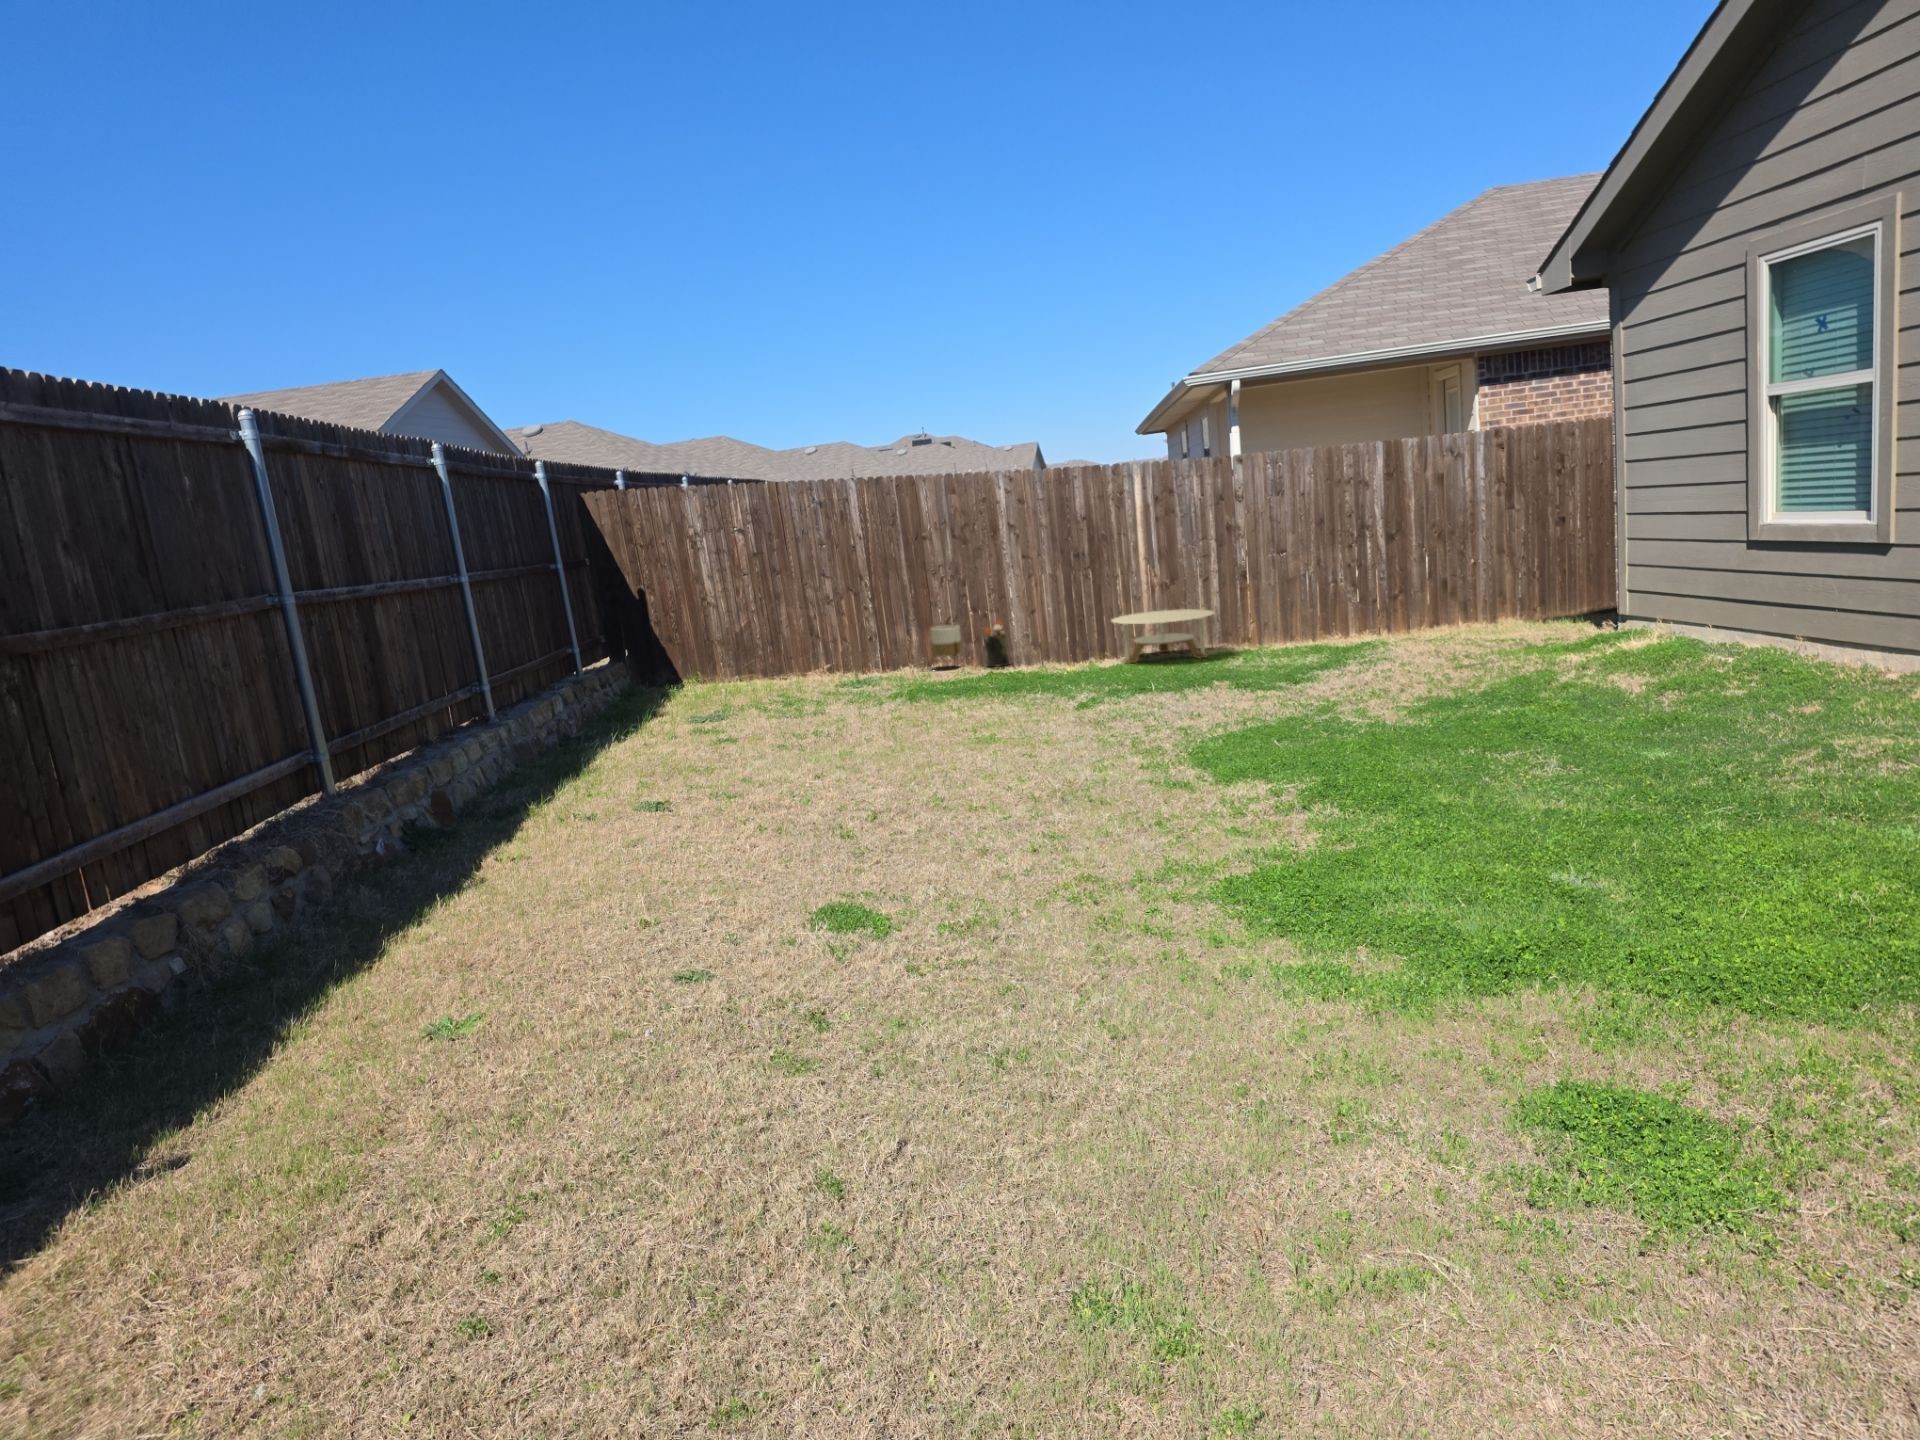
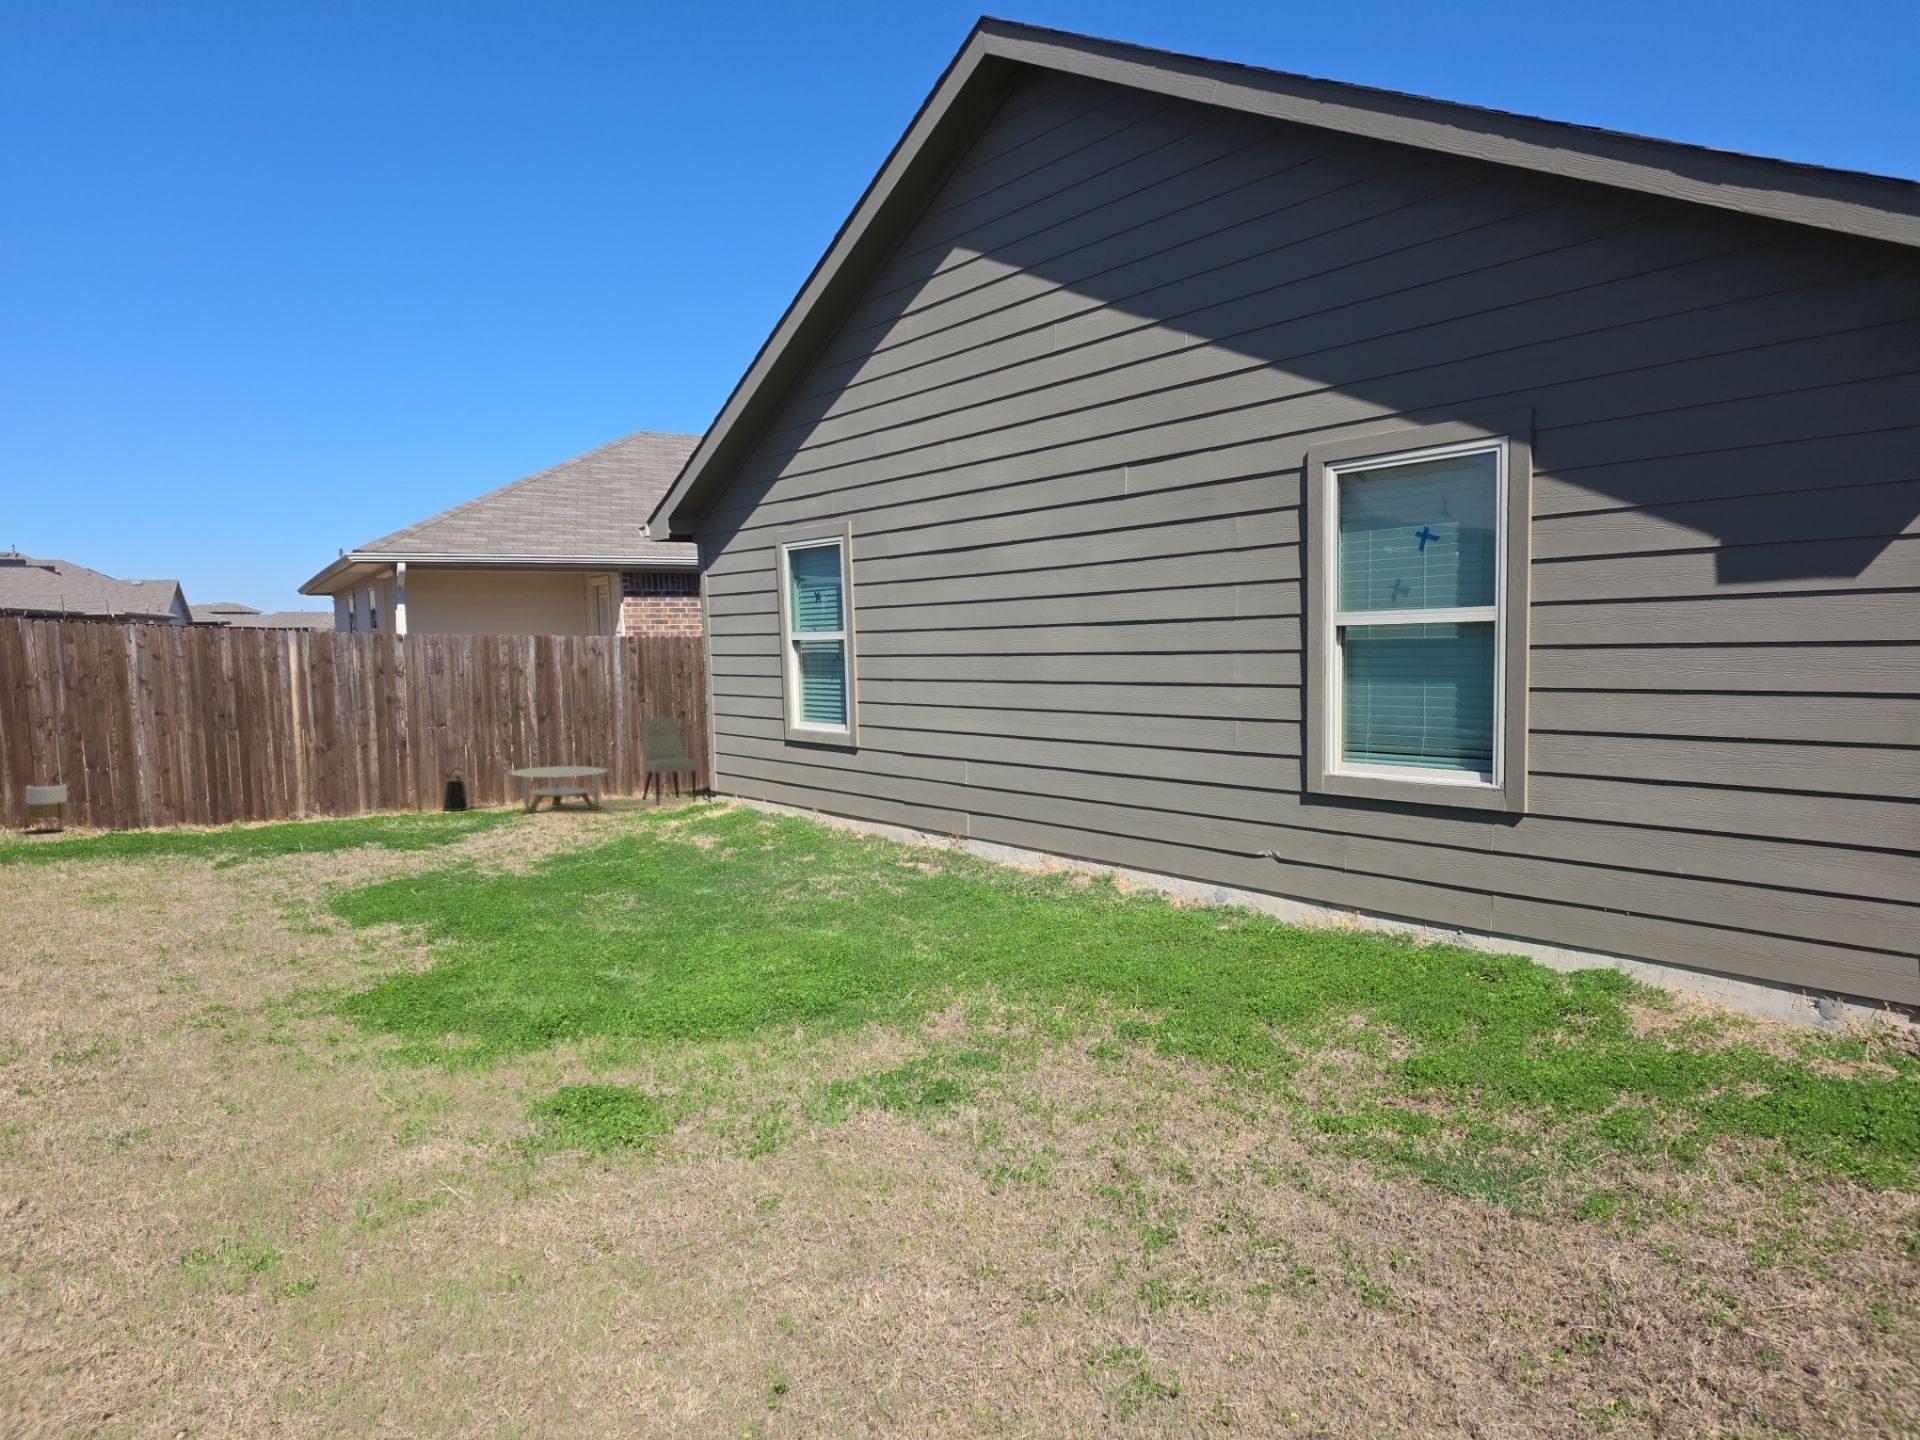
chair: none [1513,526,1588,634] -> present [643,717,697,804]
round table: present [1111,609,1214,664] -> present [511,766,607,813]
watering can: present [984,621,1010,667] -> present [443,767,468,811]

